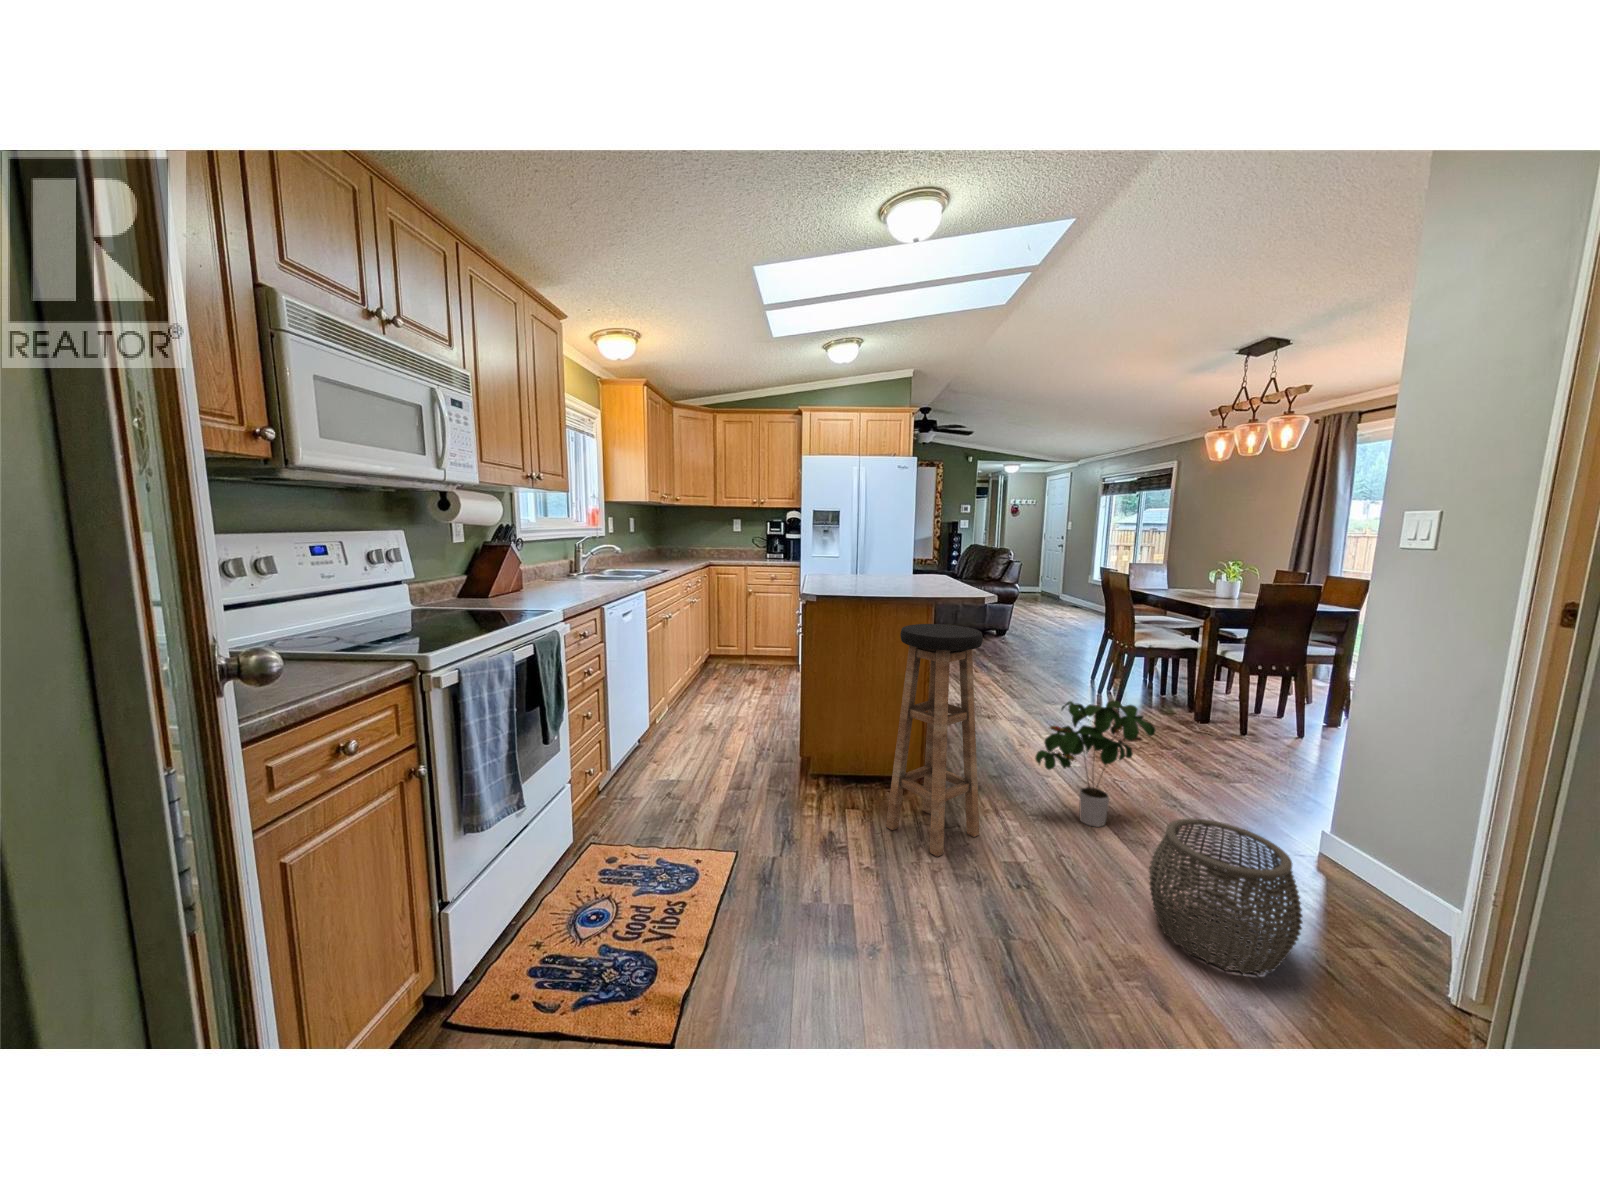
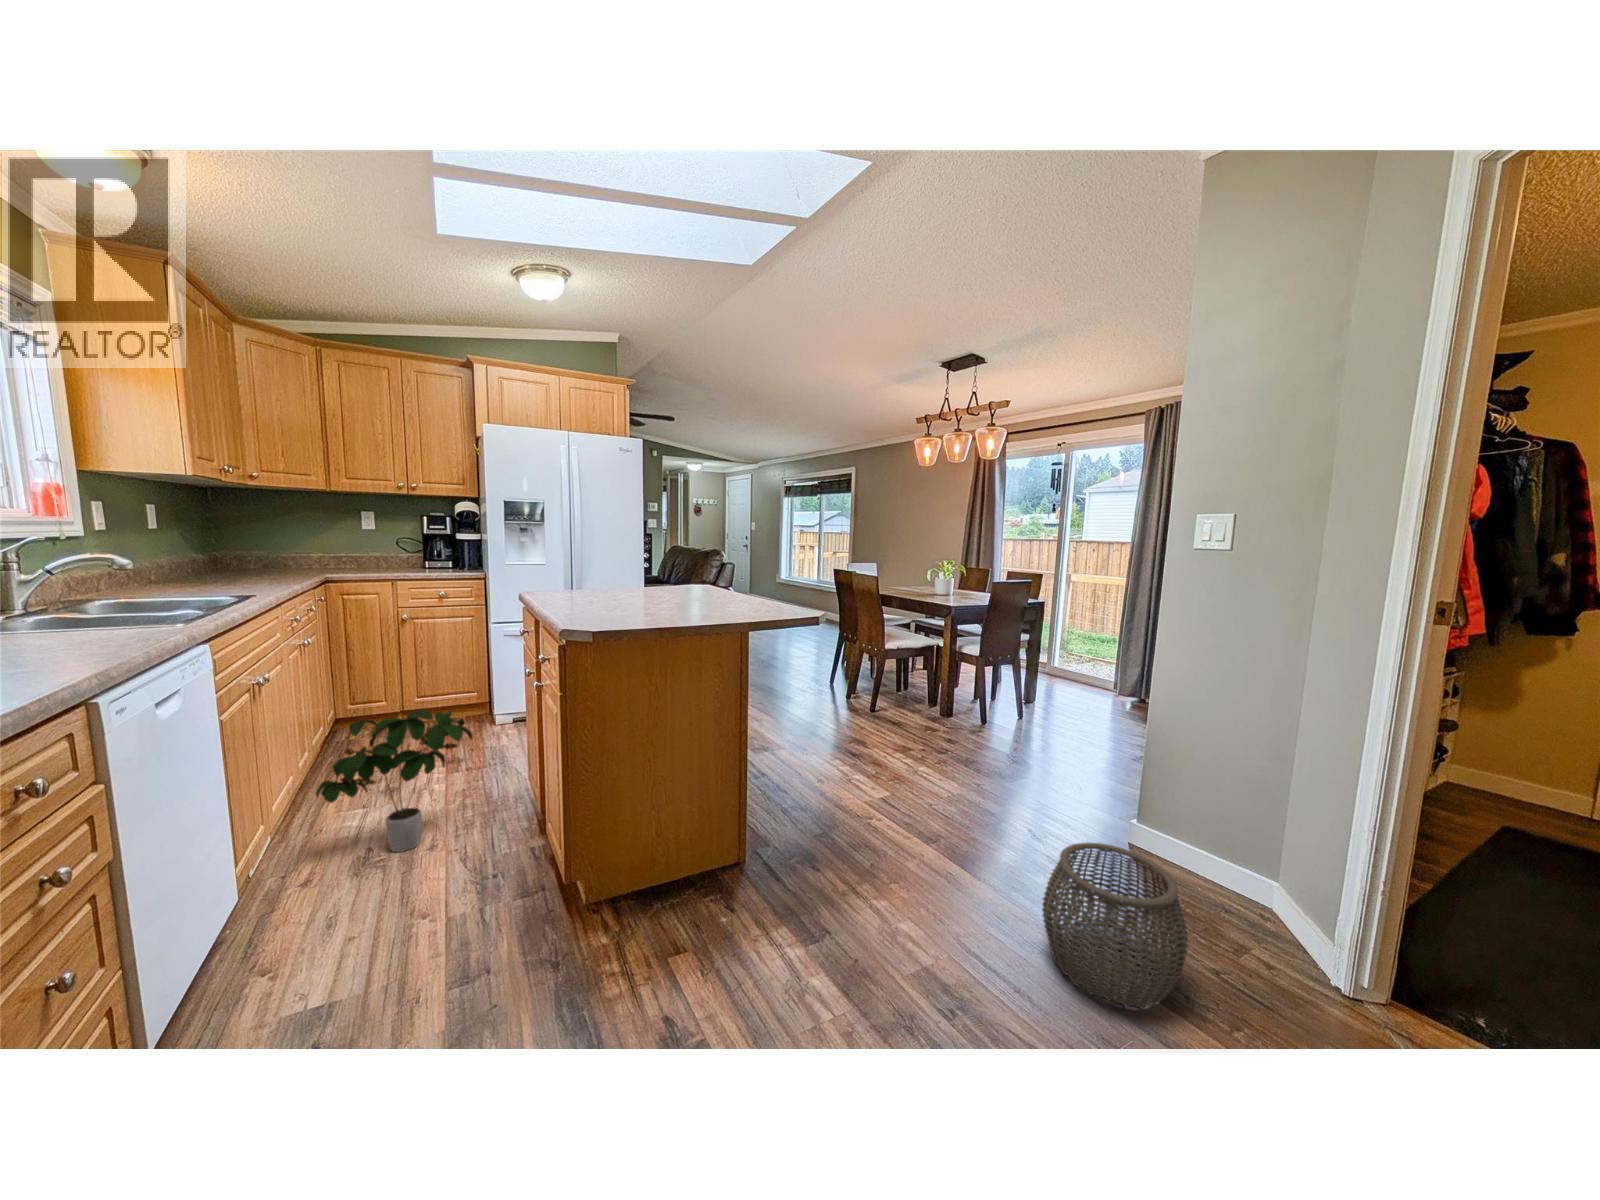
bar stool: present [886,624,983,857] -> none [733,662,851,981]
potted plant: present [1035,700,1156,827] -> present [316,709,472,852]

